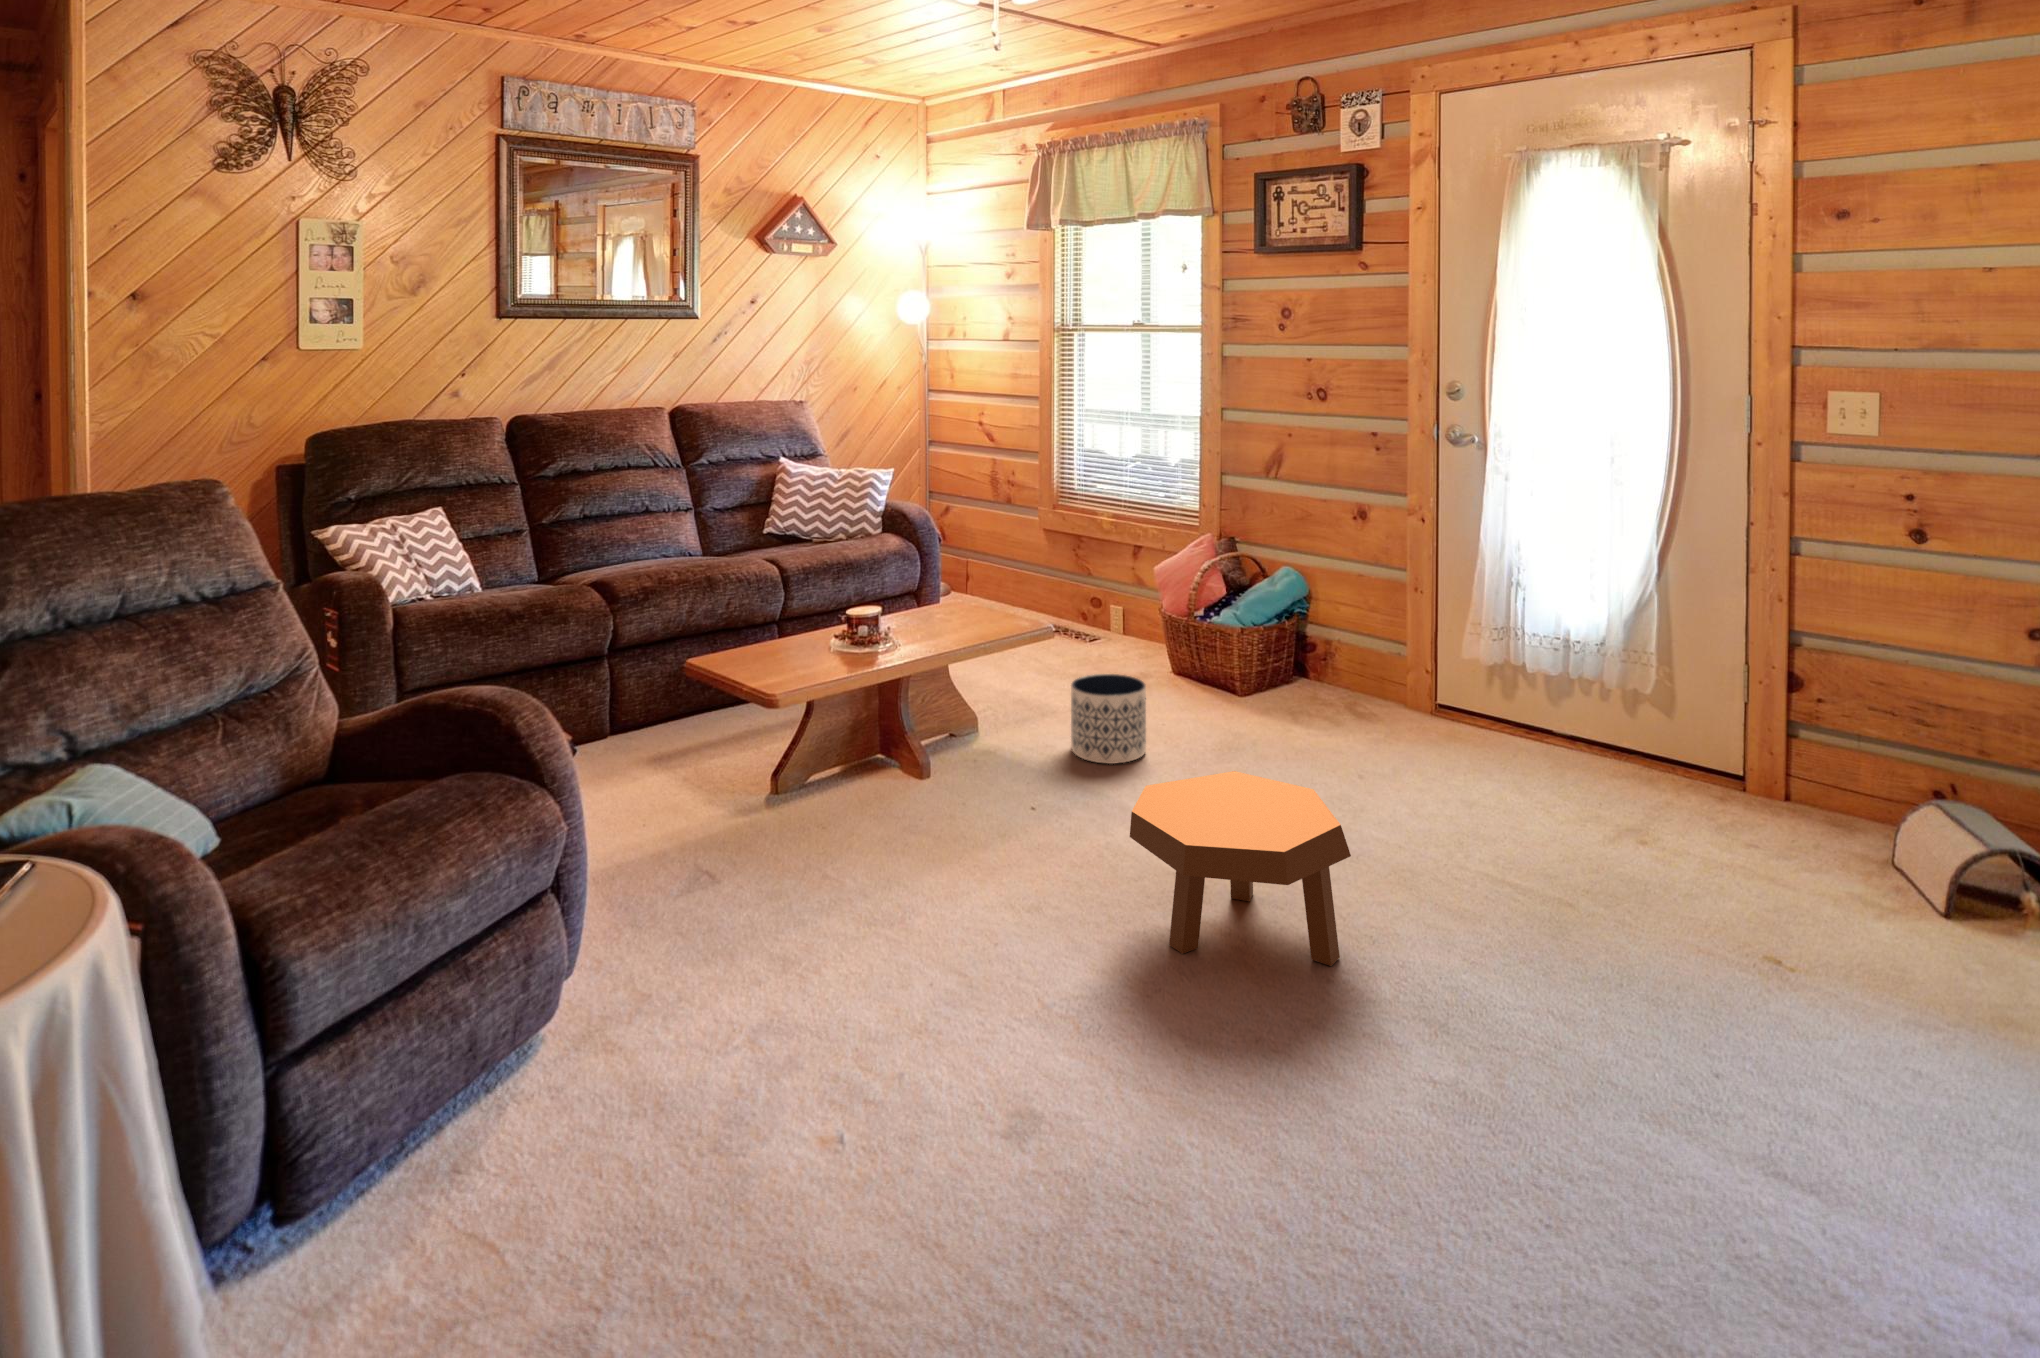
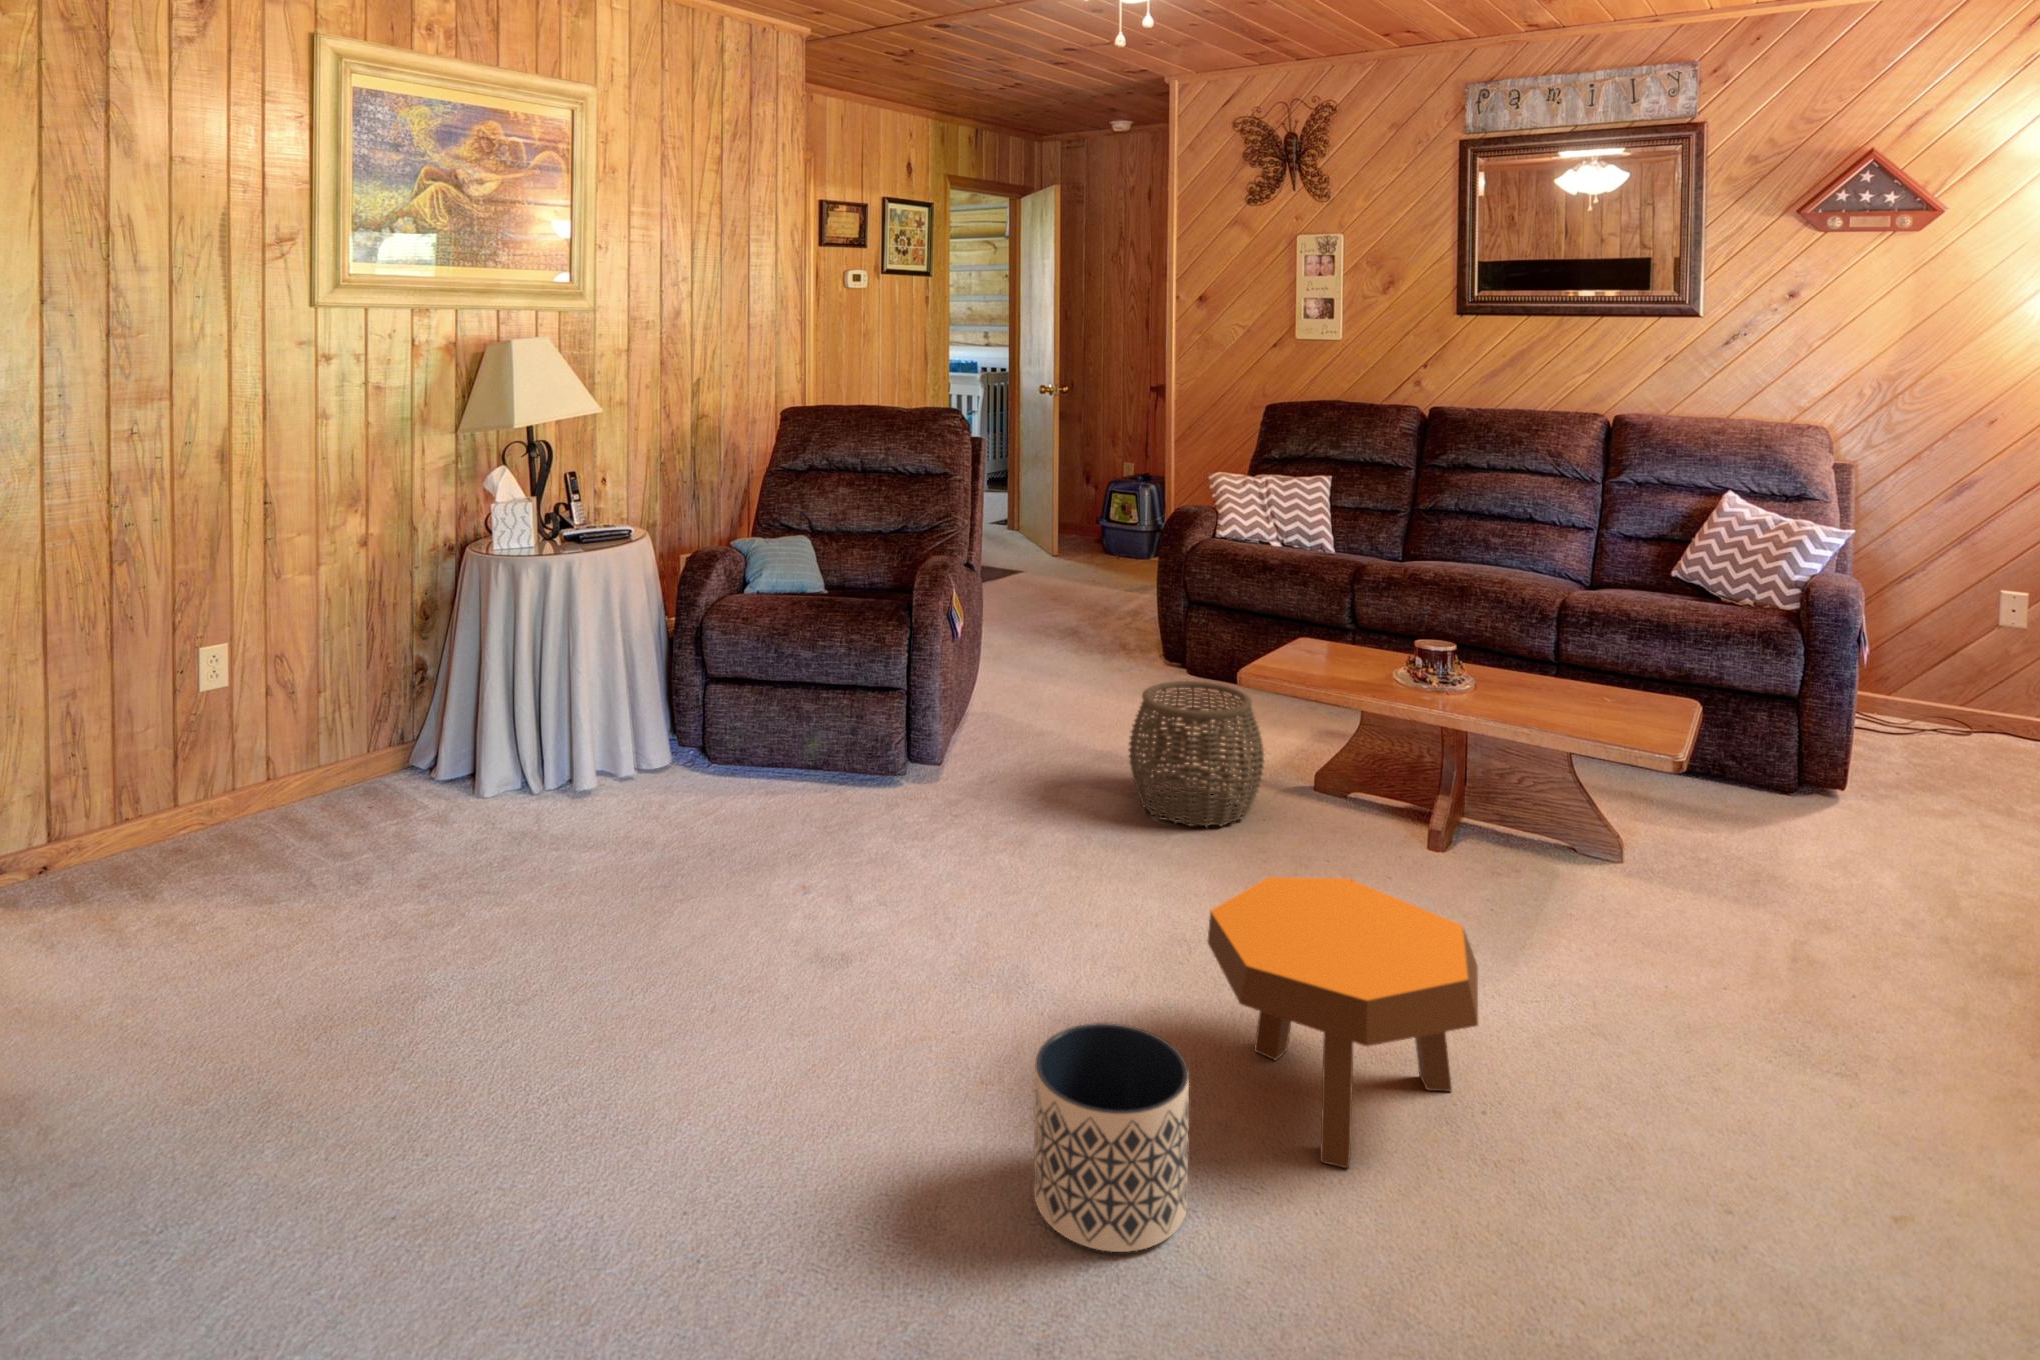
planter: present [1071,674,1146,764] -> present [1034,1023,1189,1252]
woven basket: none [649,721,801,891] -> present [1129,681,1265,827]

